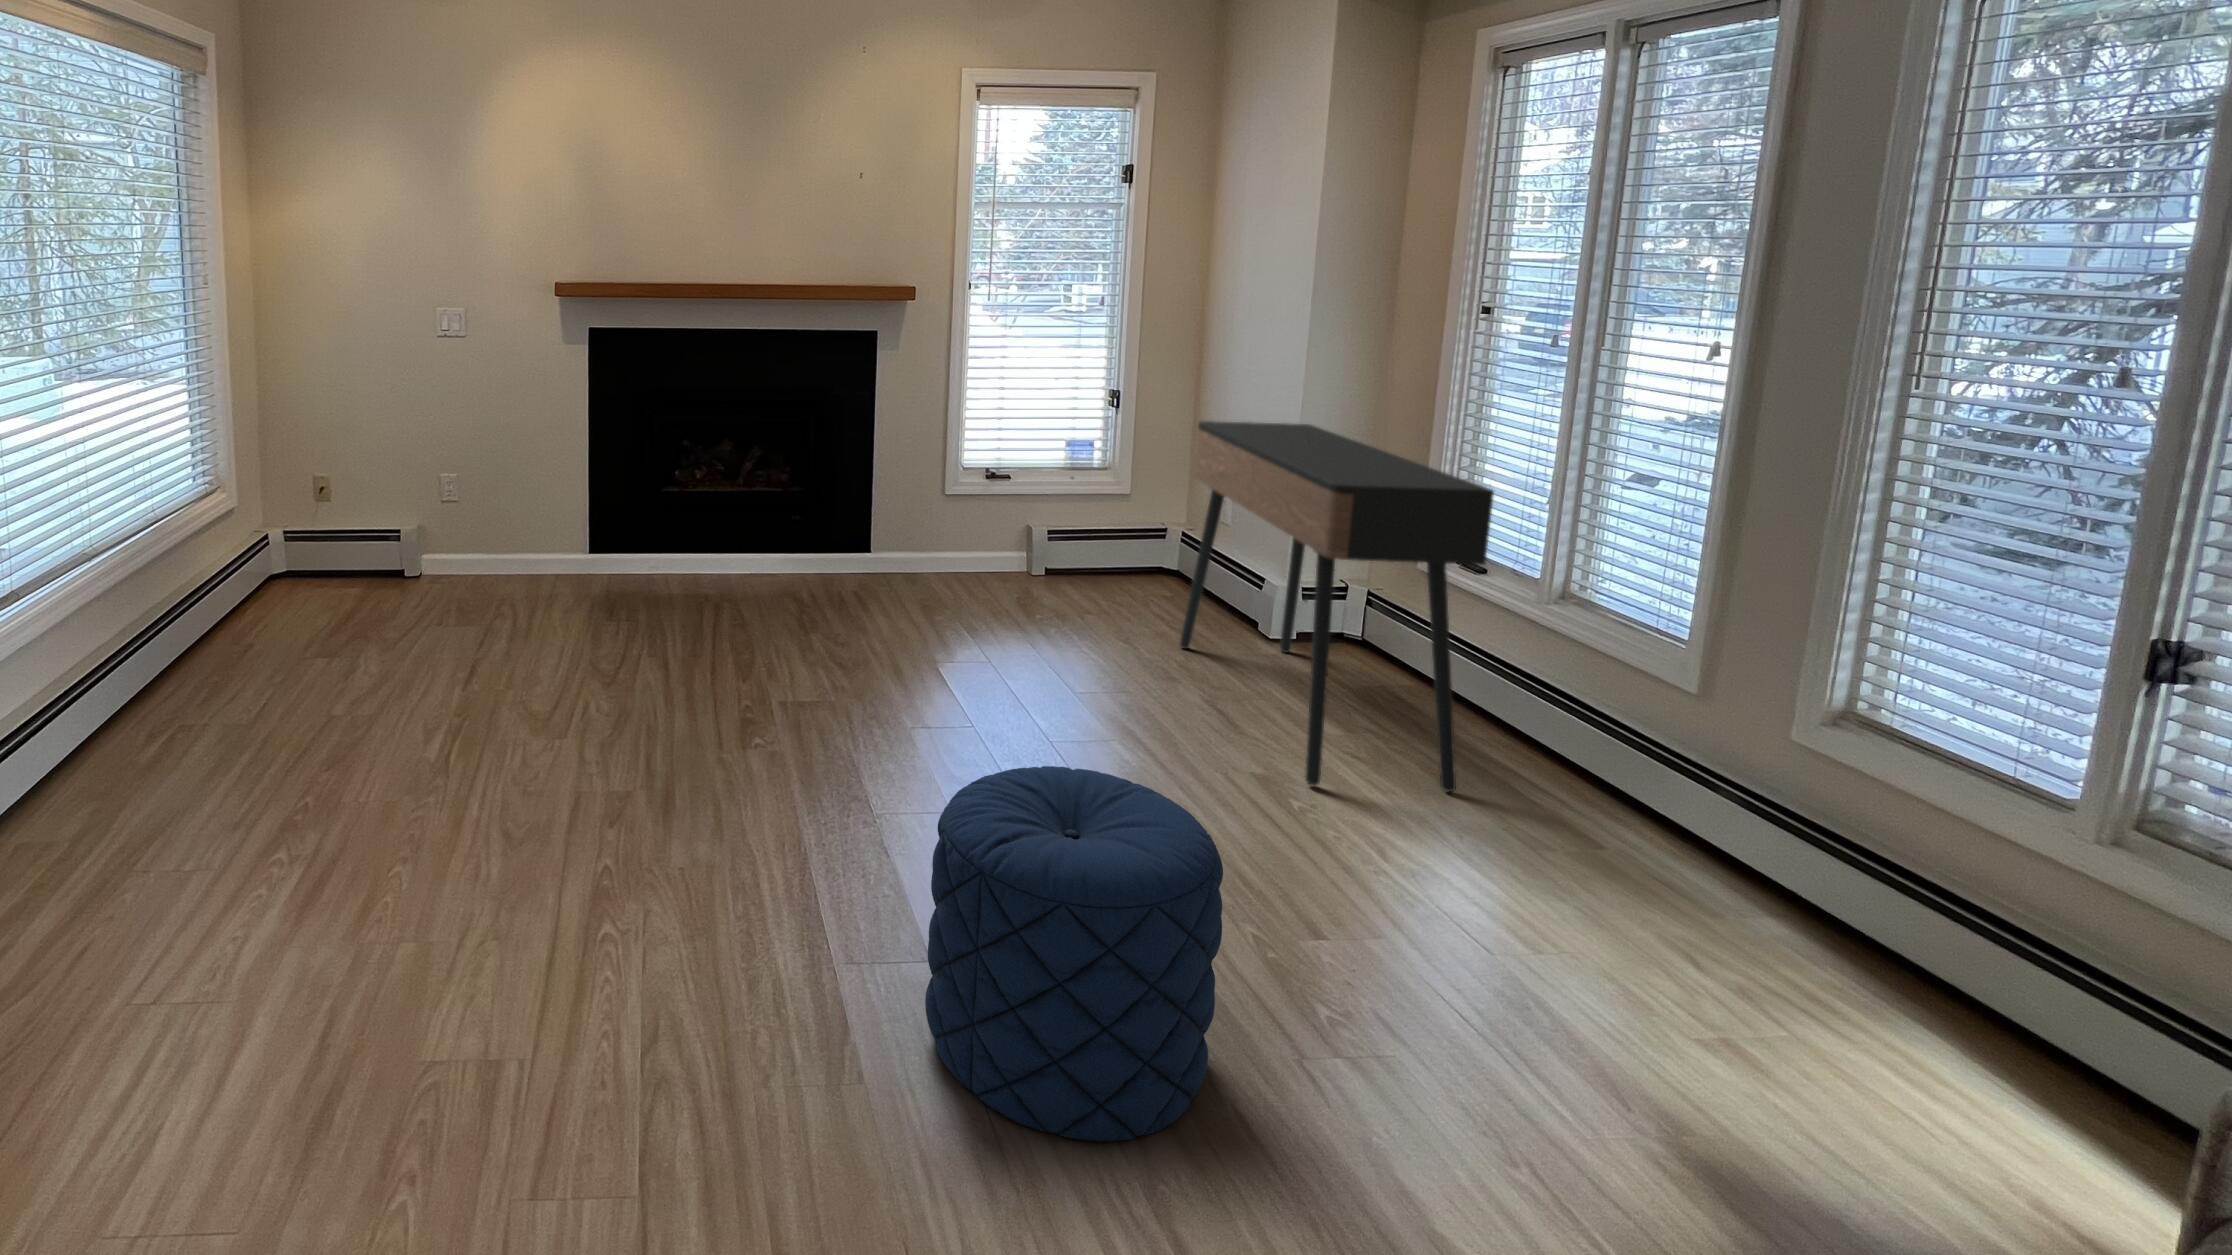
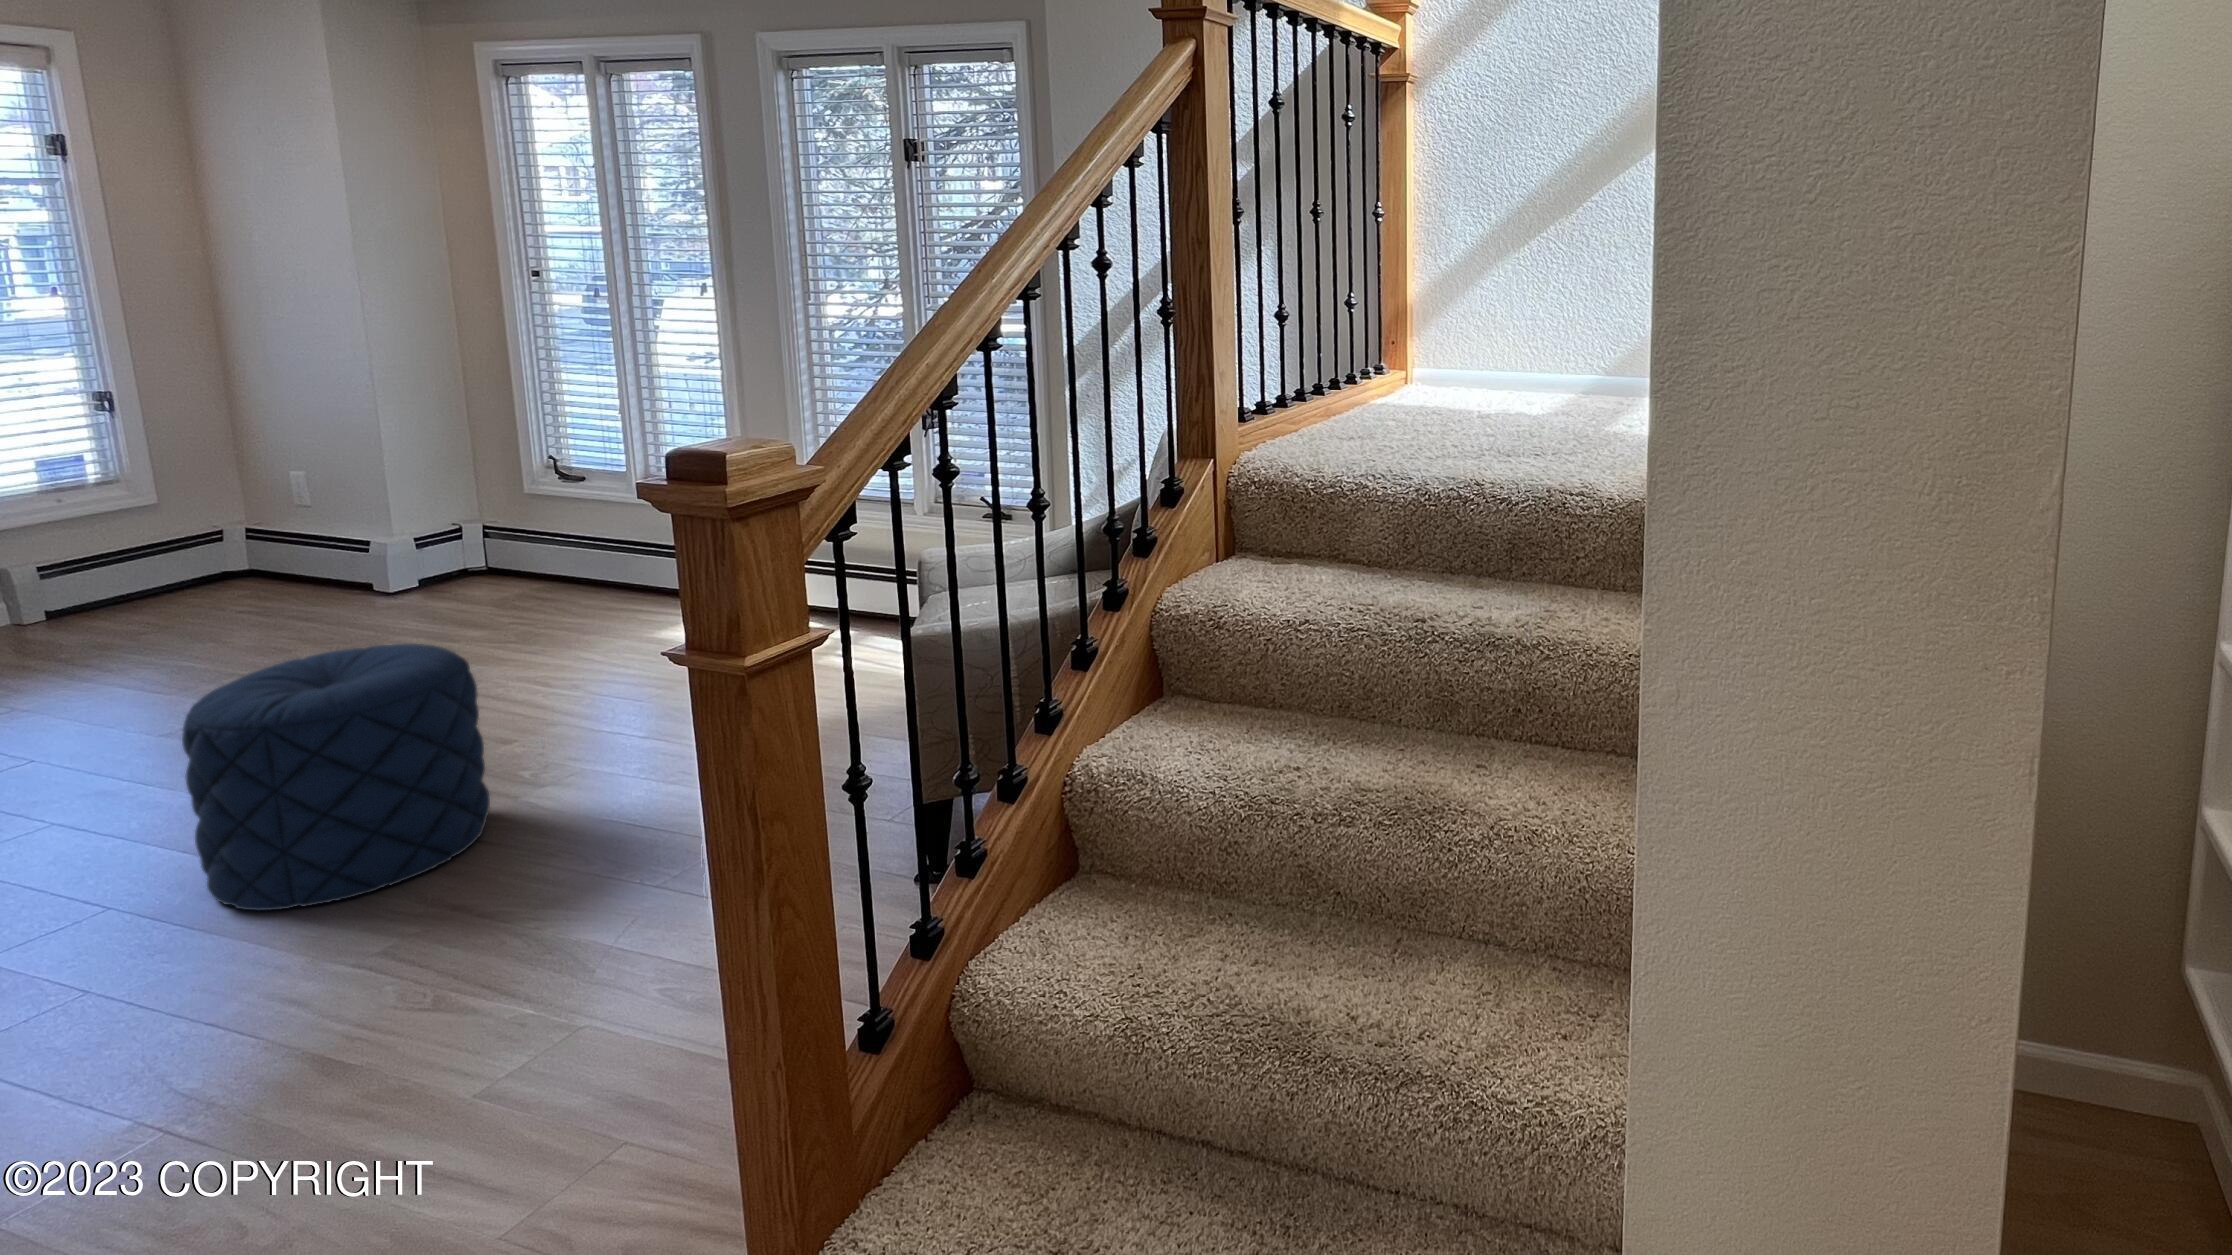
console table: present [1180,421,1494,792] -> none [260,385,604,665]

